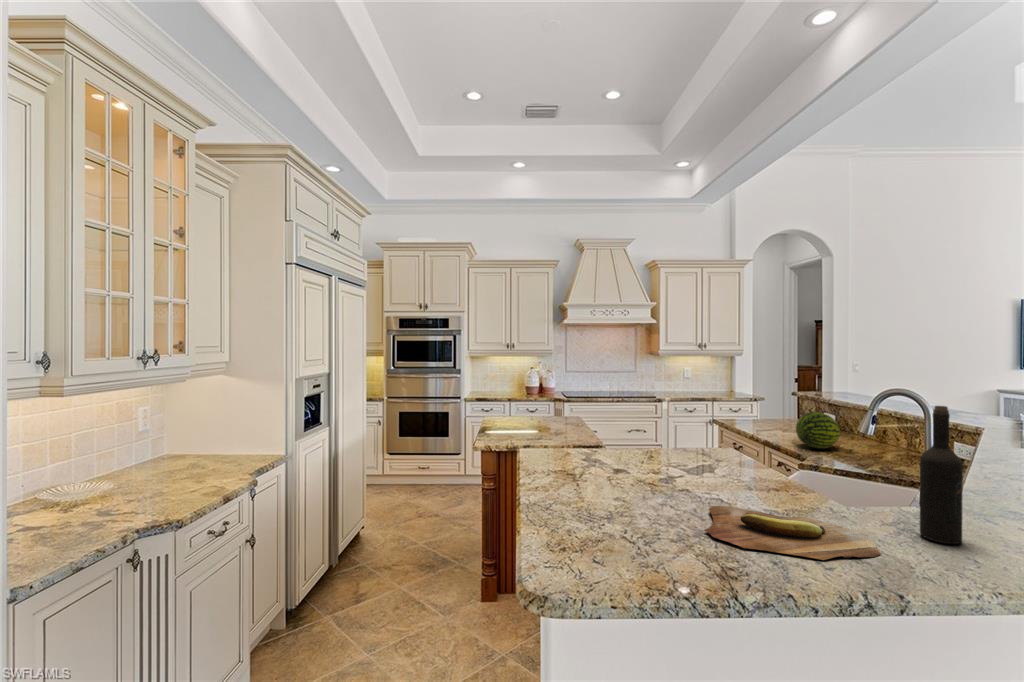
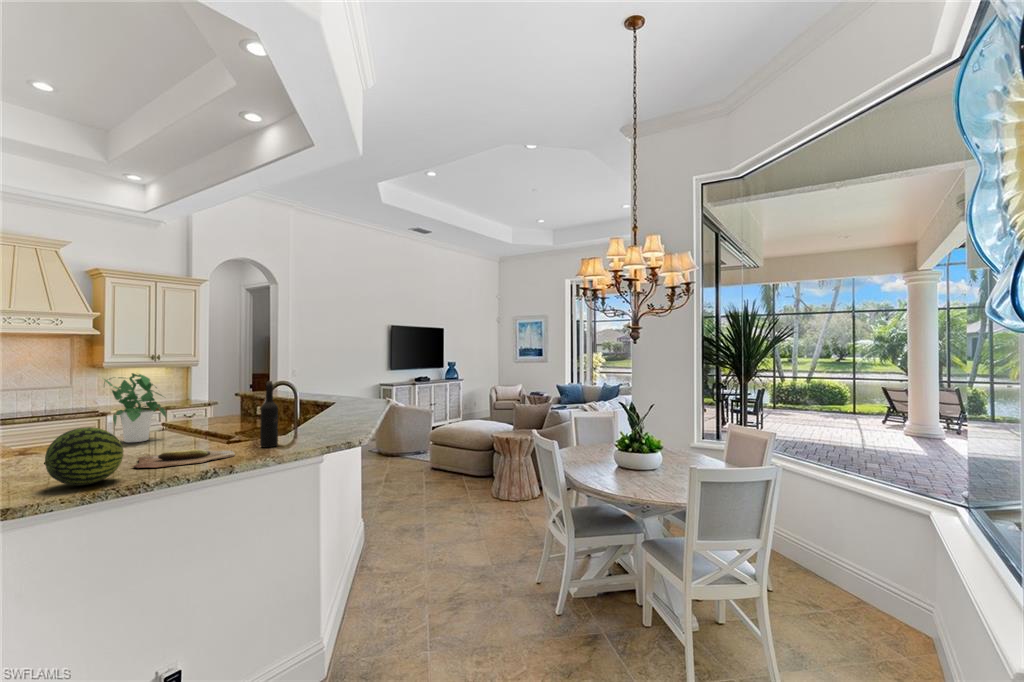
potted plant: none [661,371,735,463] -> present [104,373,166,442]
fruit: present [796,412,840,449] -> present [44,427,123,485]

